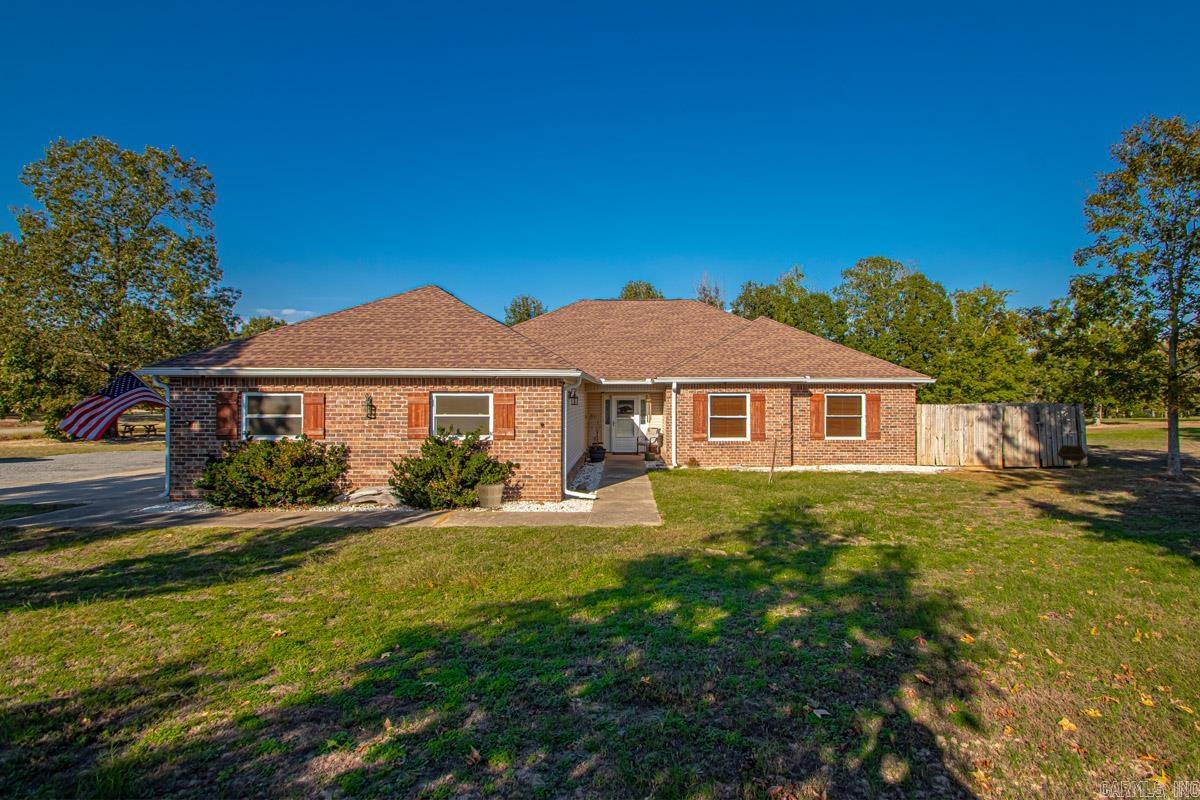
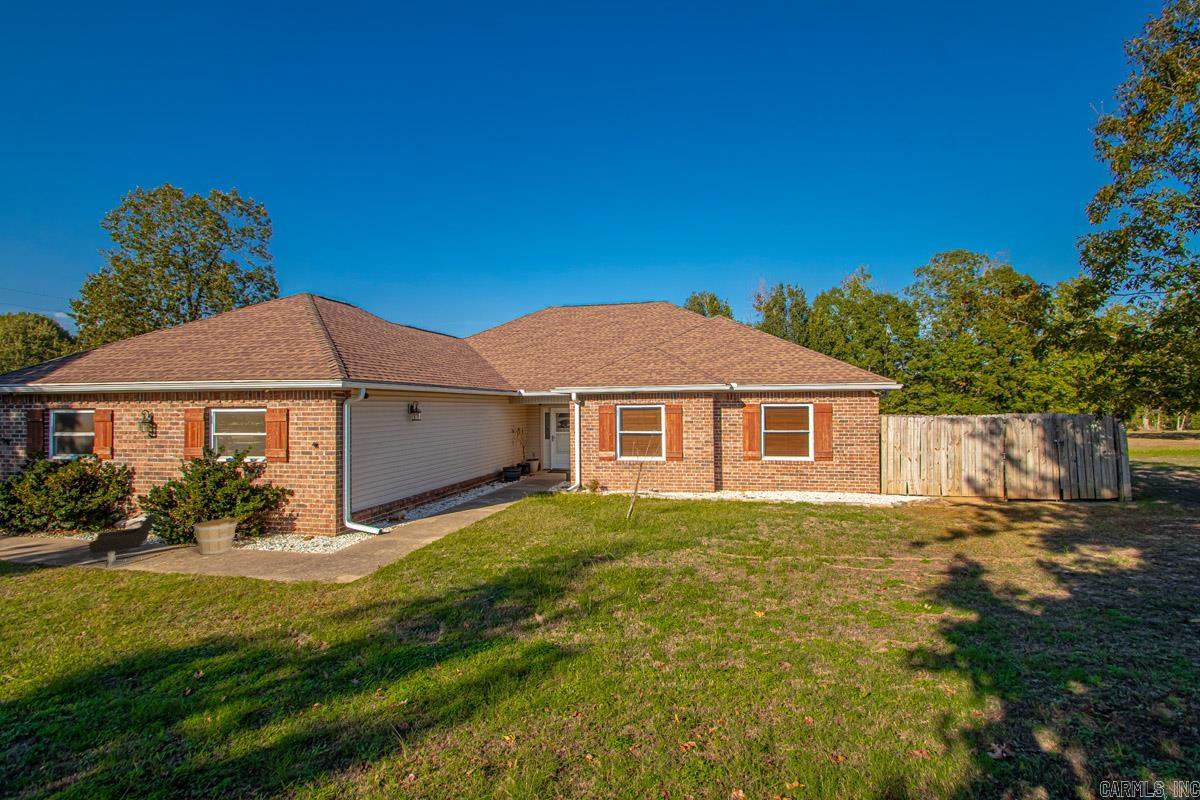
lounge chair: present [1057,445,1087,467] -> present [89,514,156,568]

